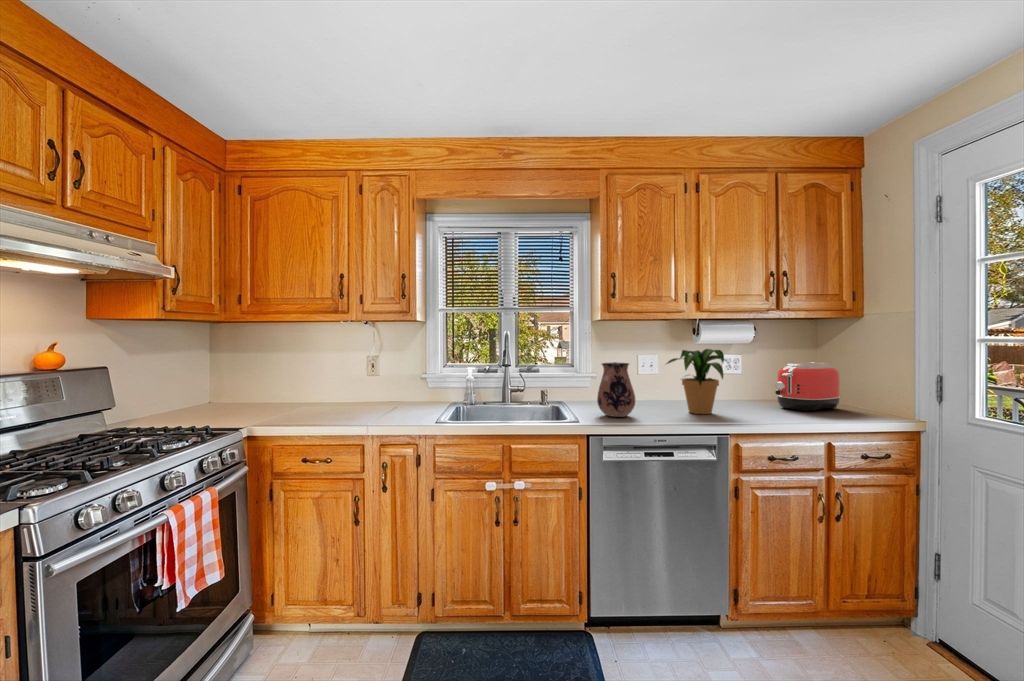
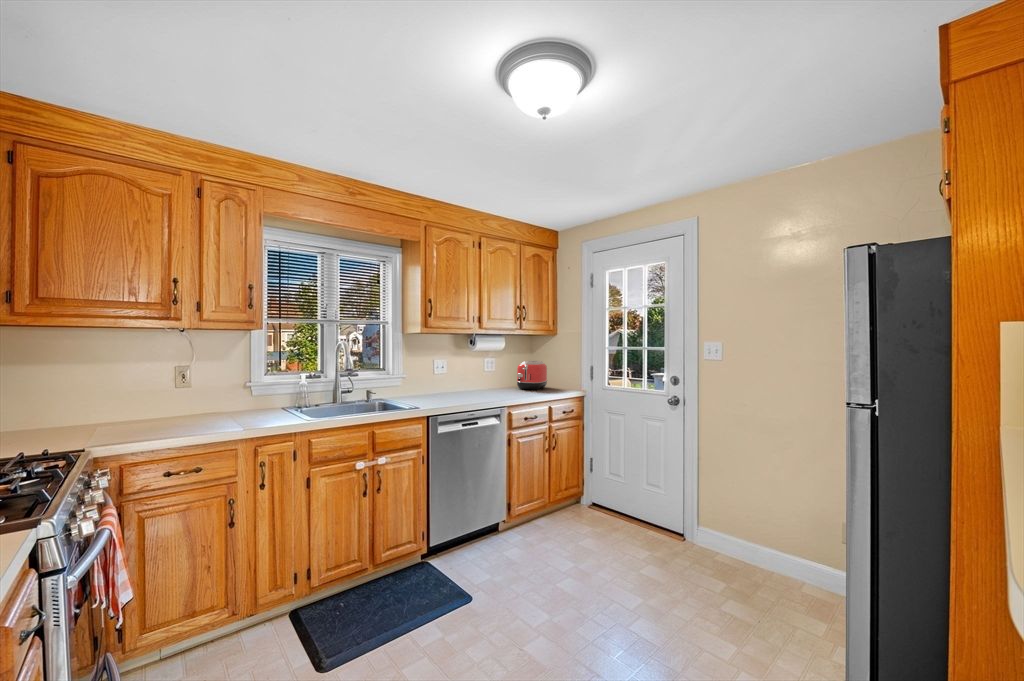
potted plant: present [667,349,731,414] -> none [460,353,502,396]
ceramic pitcher: present [597,362,635,417] -> none [425,364,452,403]

